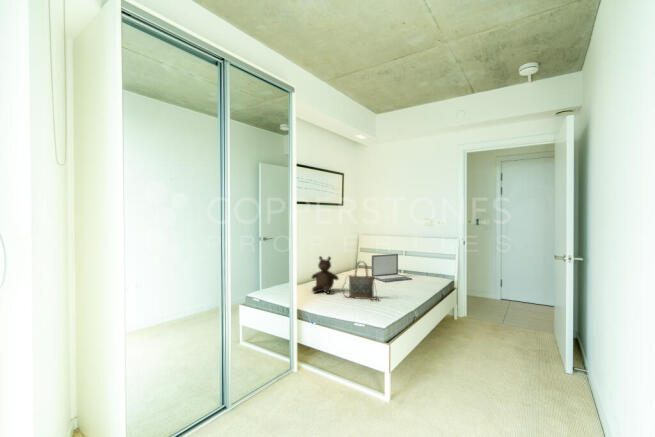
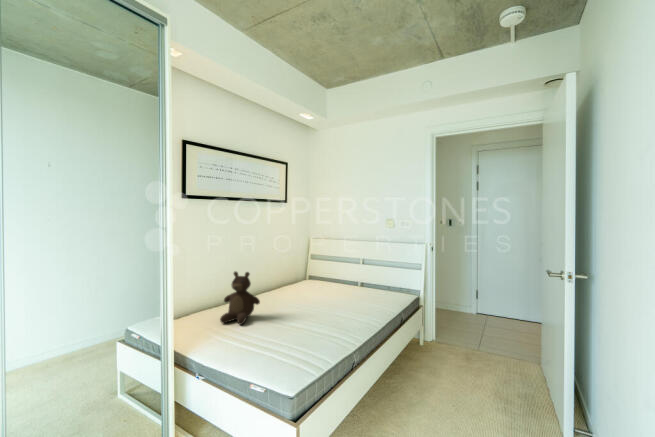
laptop: present [372,254,412,282] -> none [316,263,367,302]
handbag: present [345,261,378,301] -> none [259,280,307,337]

